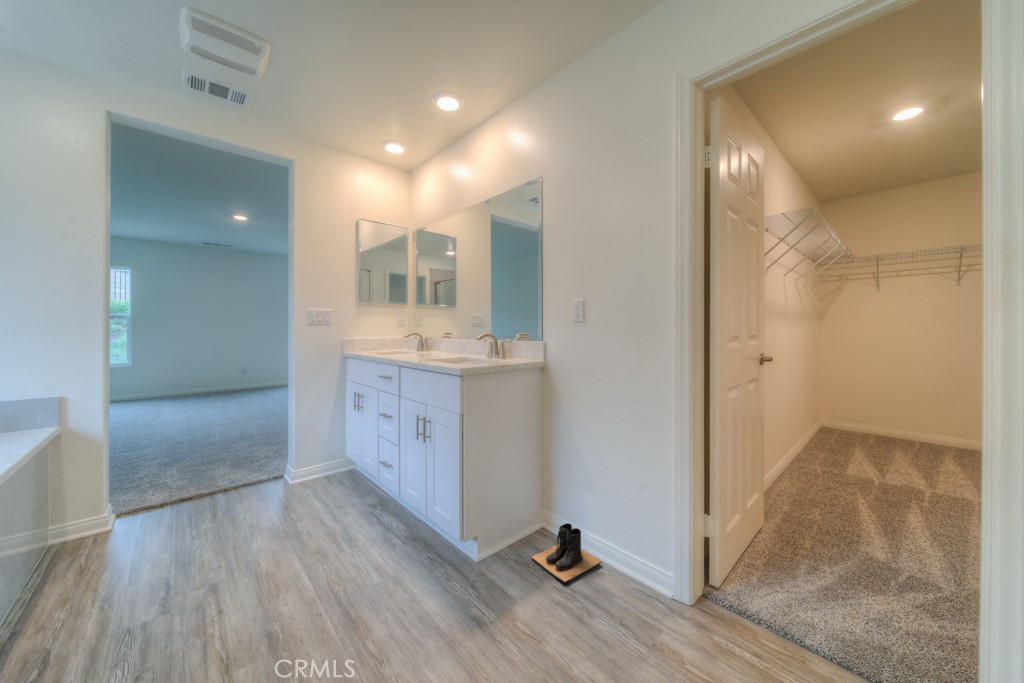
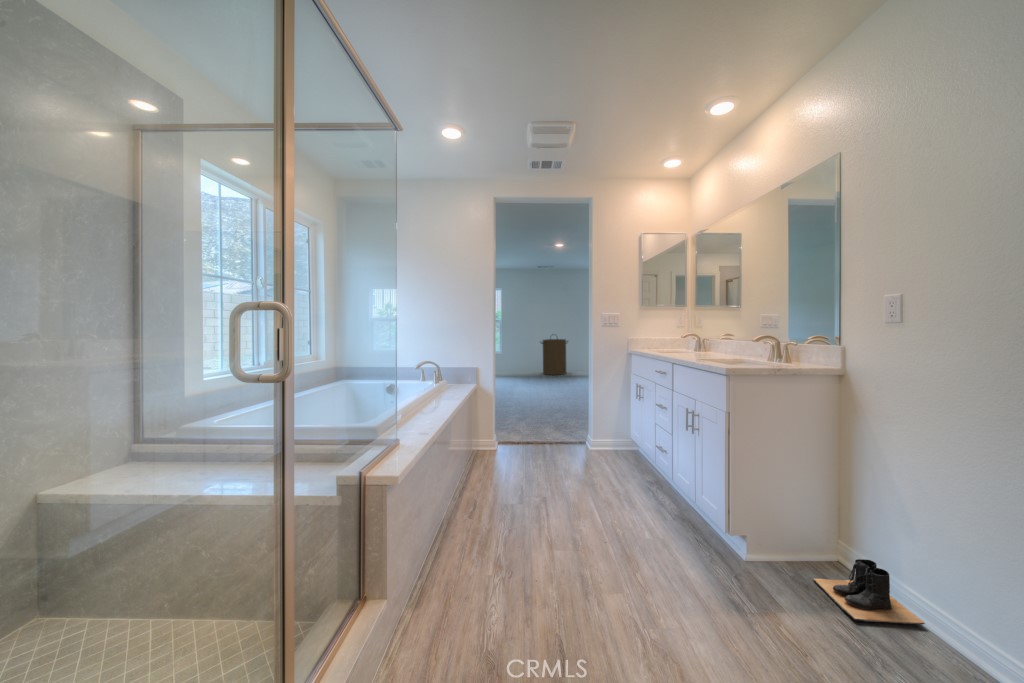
laundry hamper: none [207,338,255,393] -> present [541,338,568,375]

